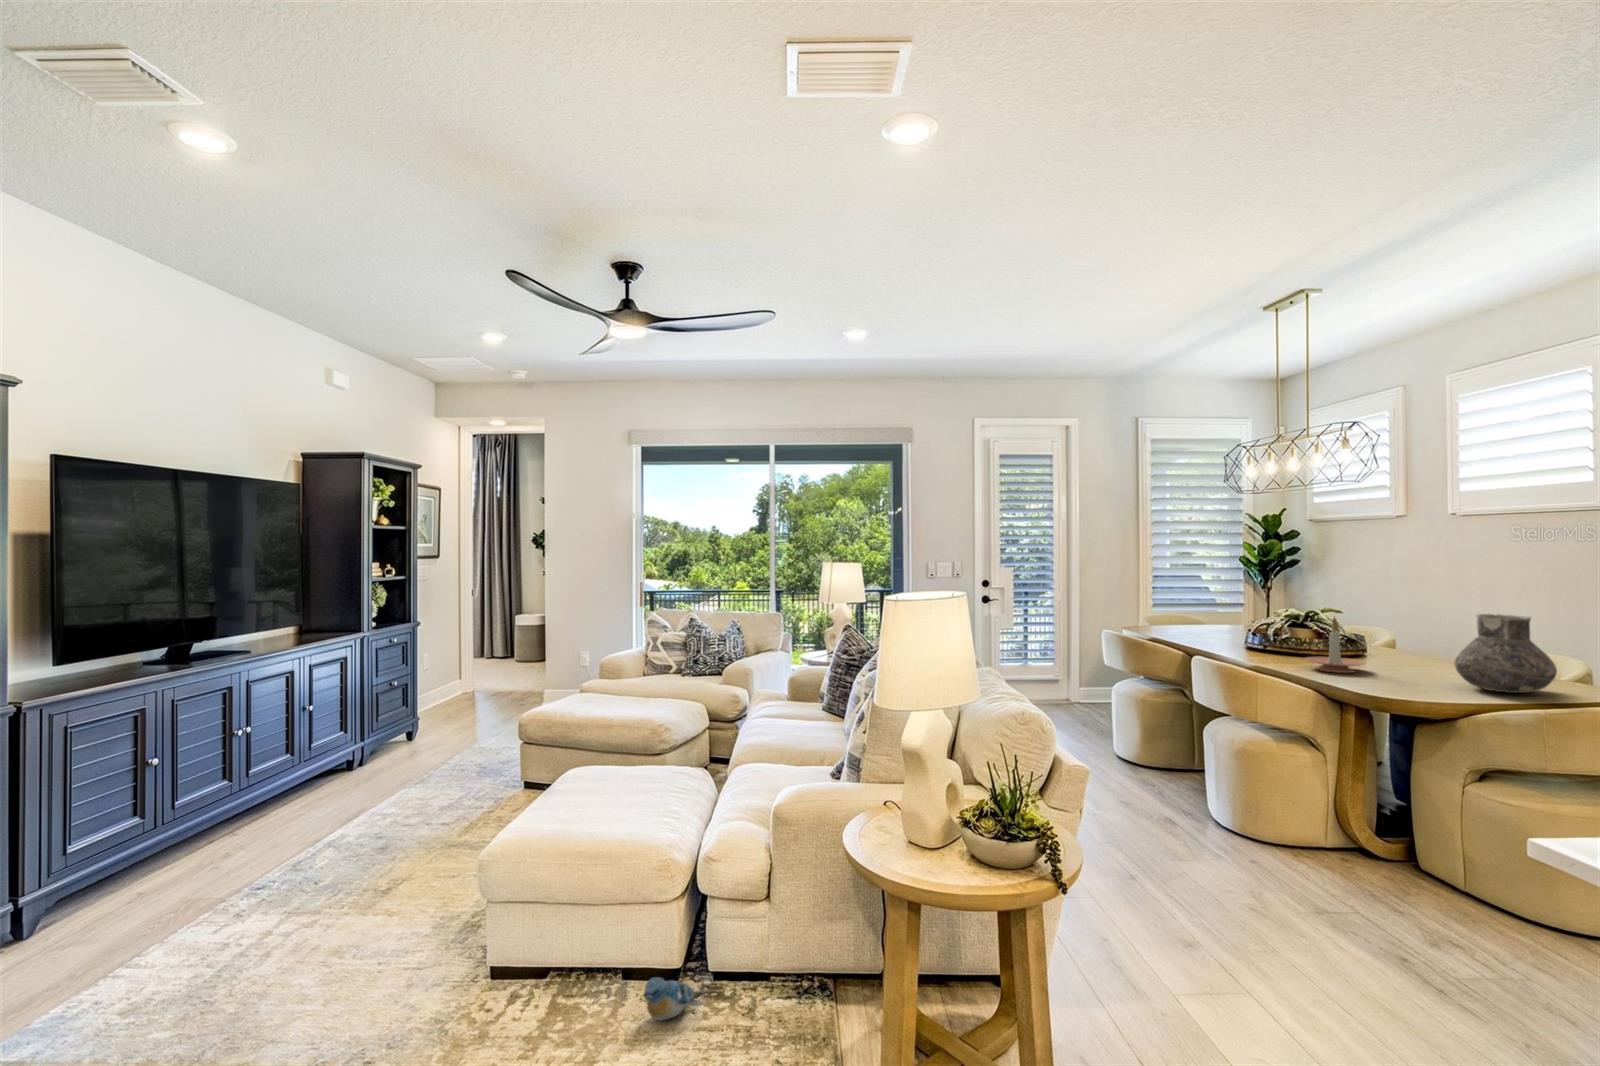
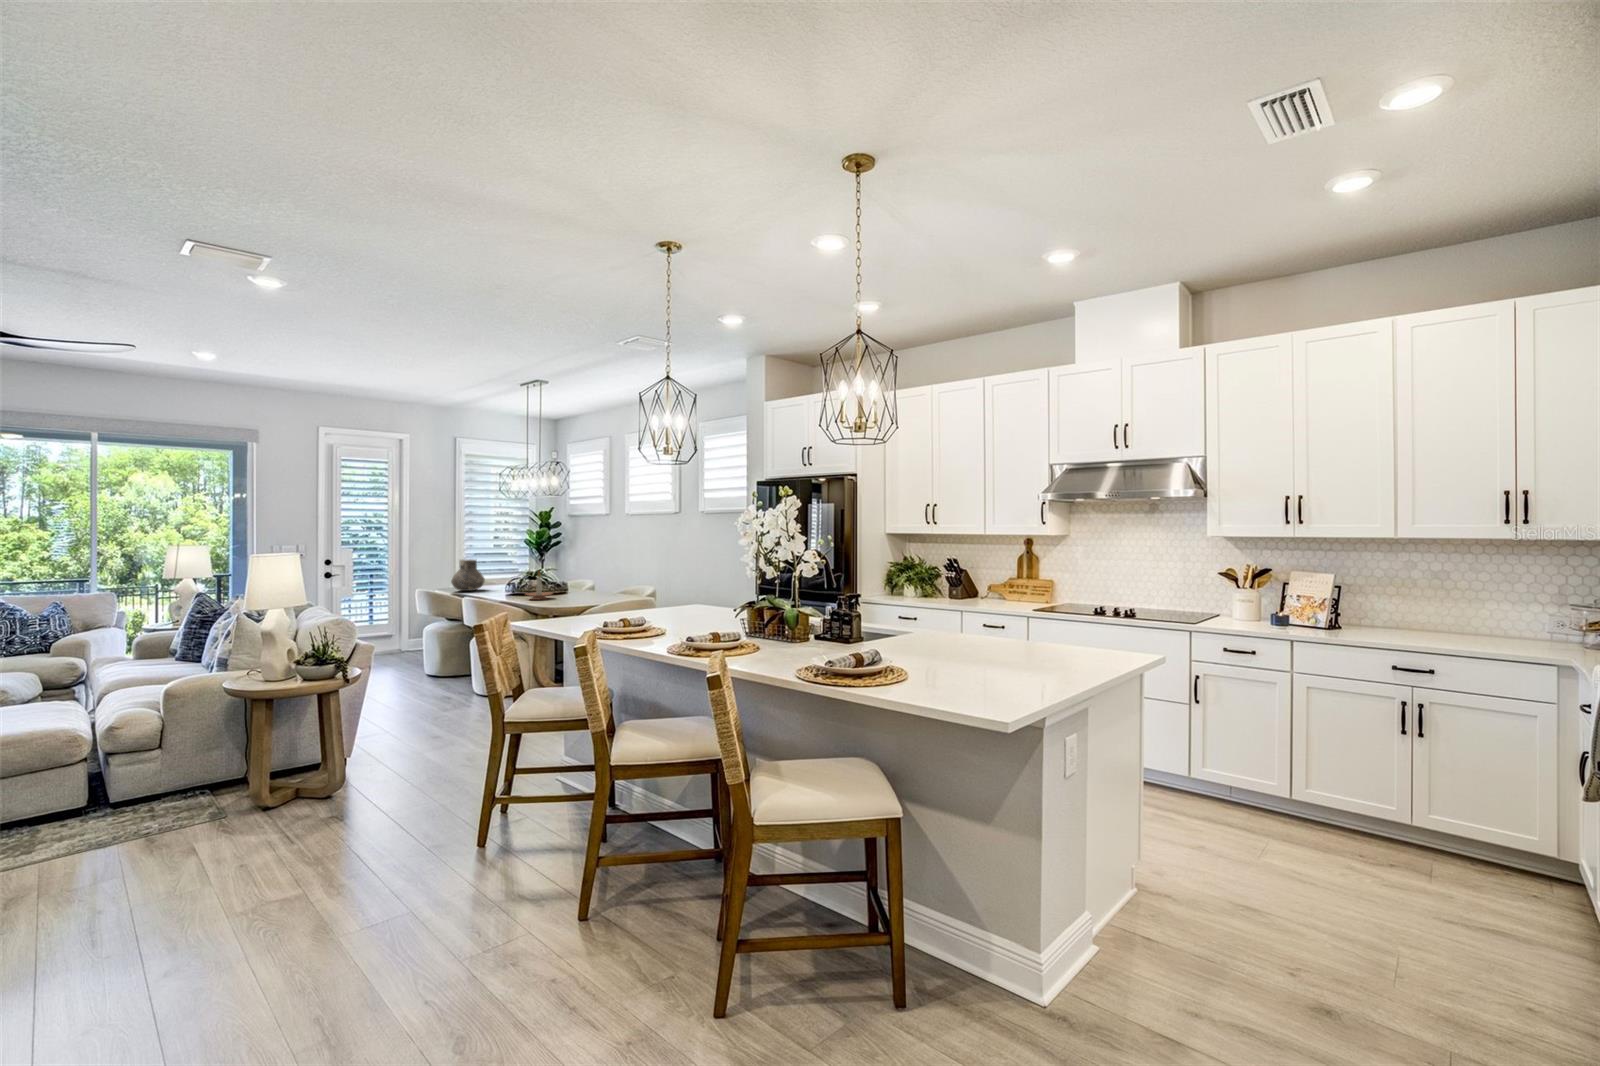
vase: present [1454,614,1557,693] -> present [451,559,485,591]
plush toy: present [643,977,700,1020] -> none [70,794,115,819]

